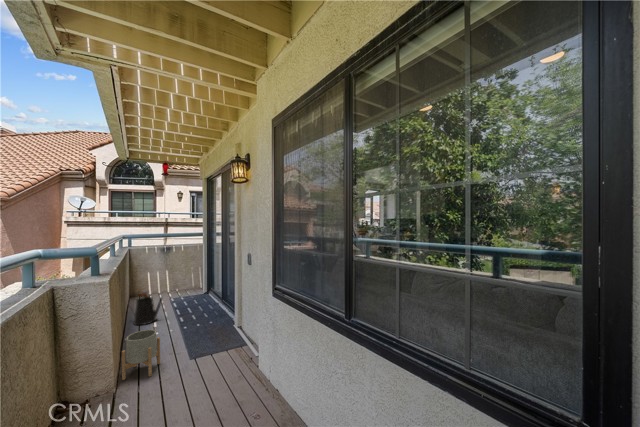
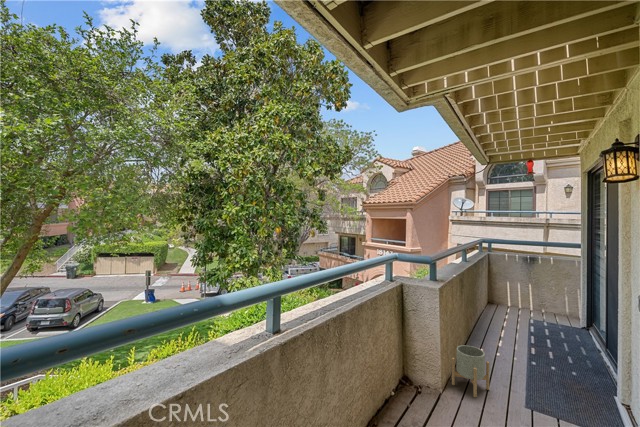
watering can: present [133,291,162,325] -> none [477,298,510,340]

